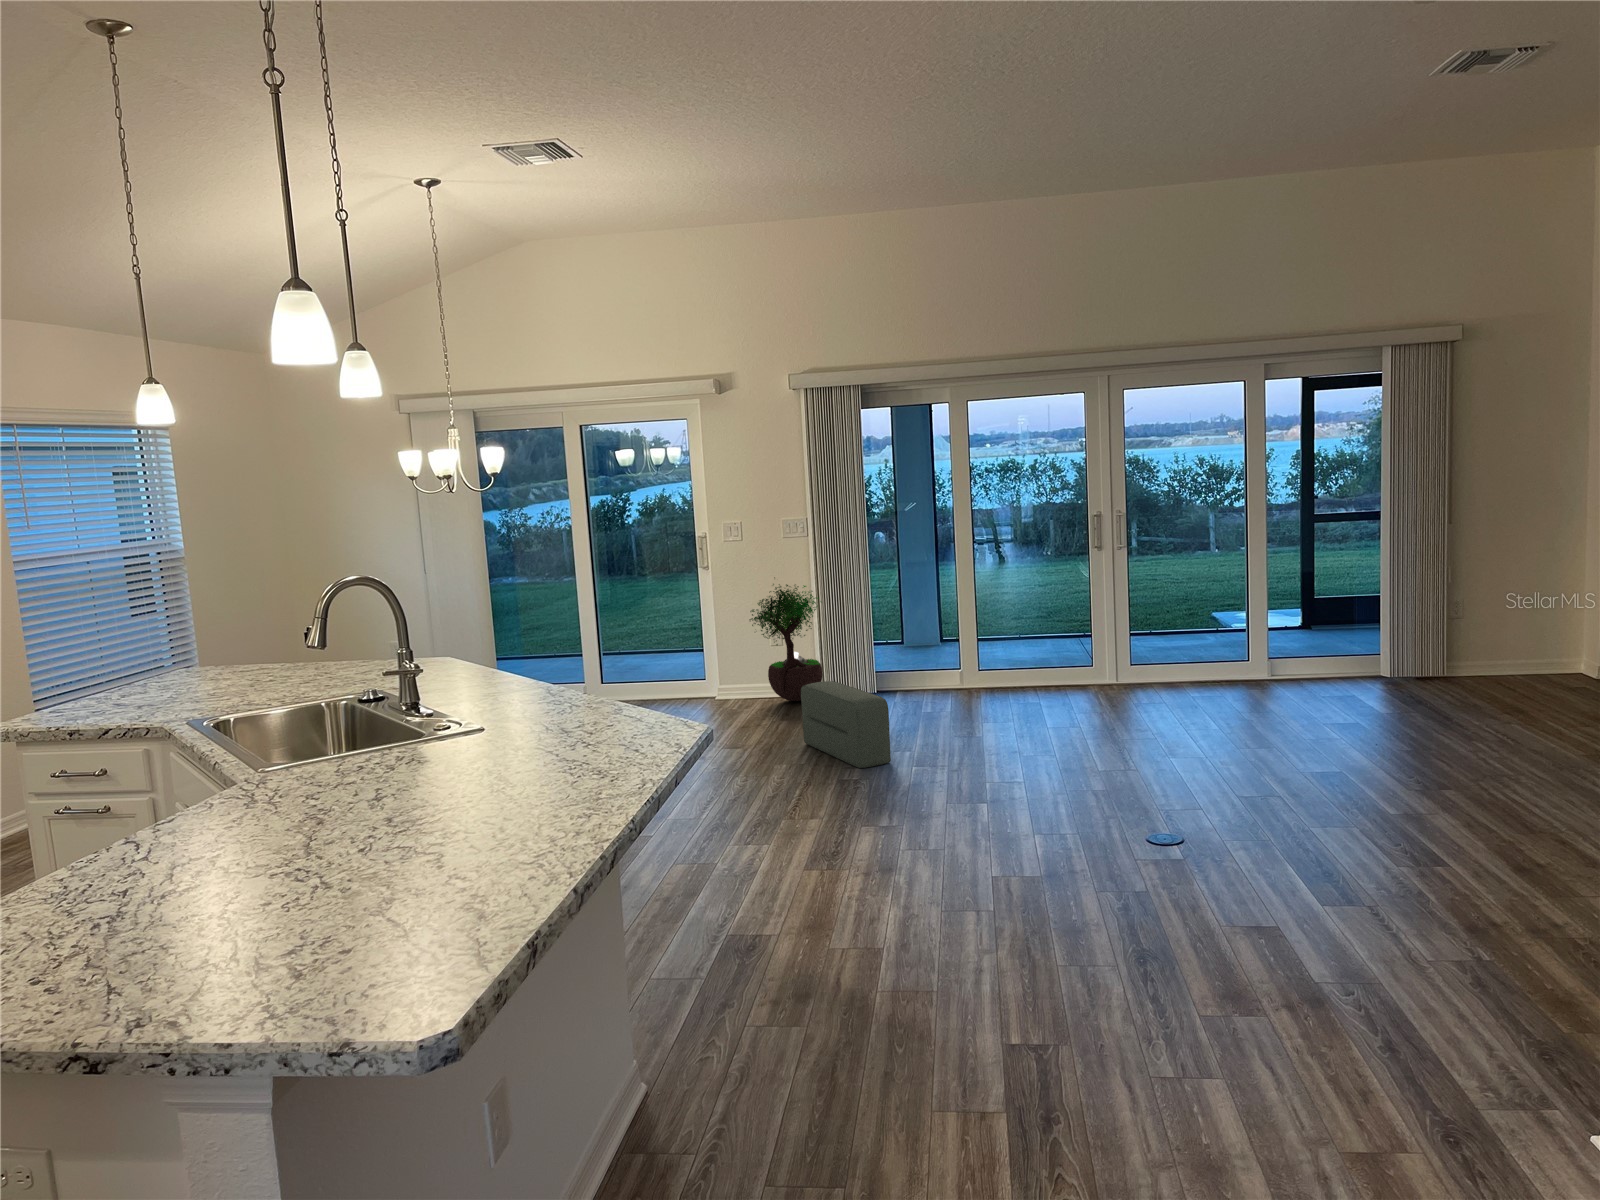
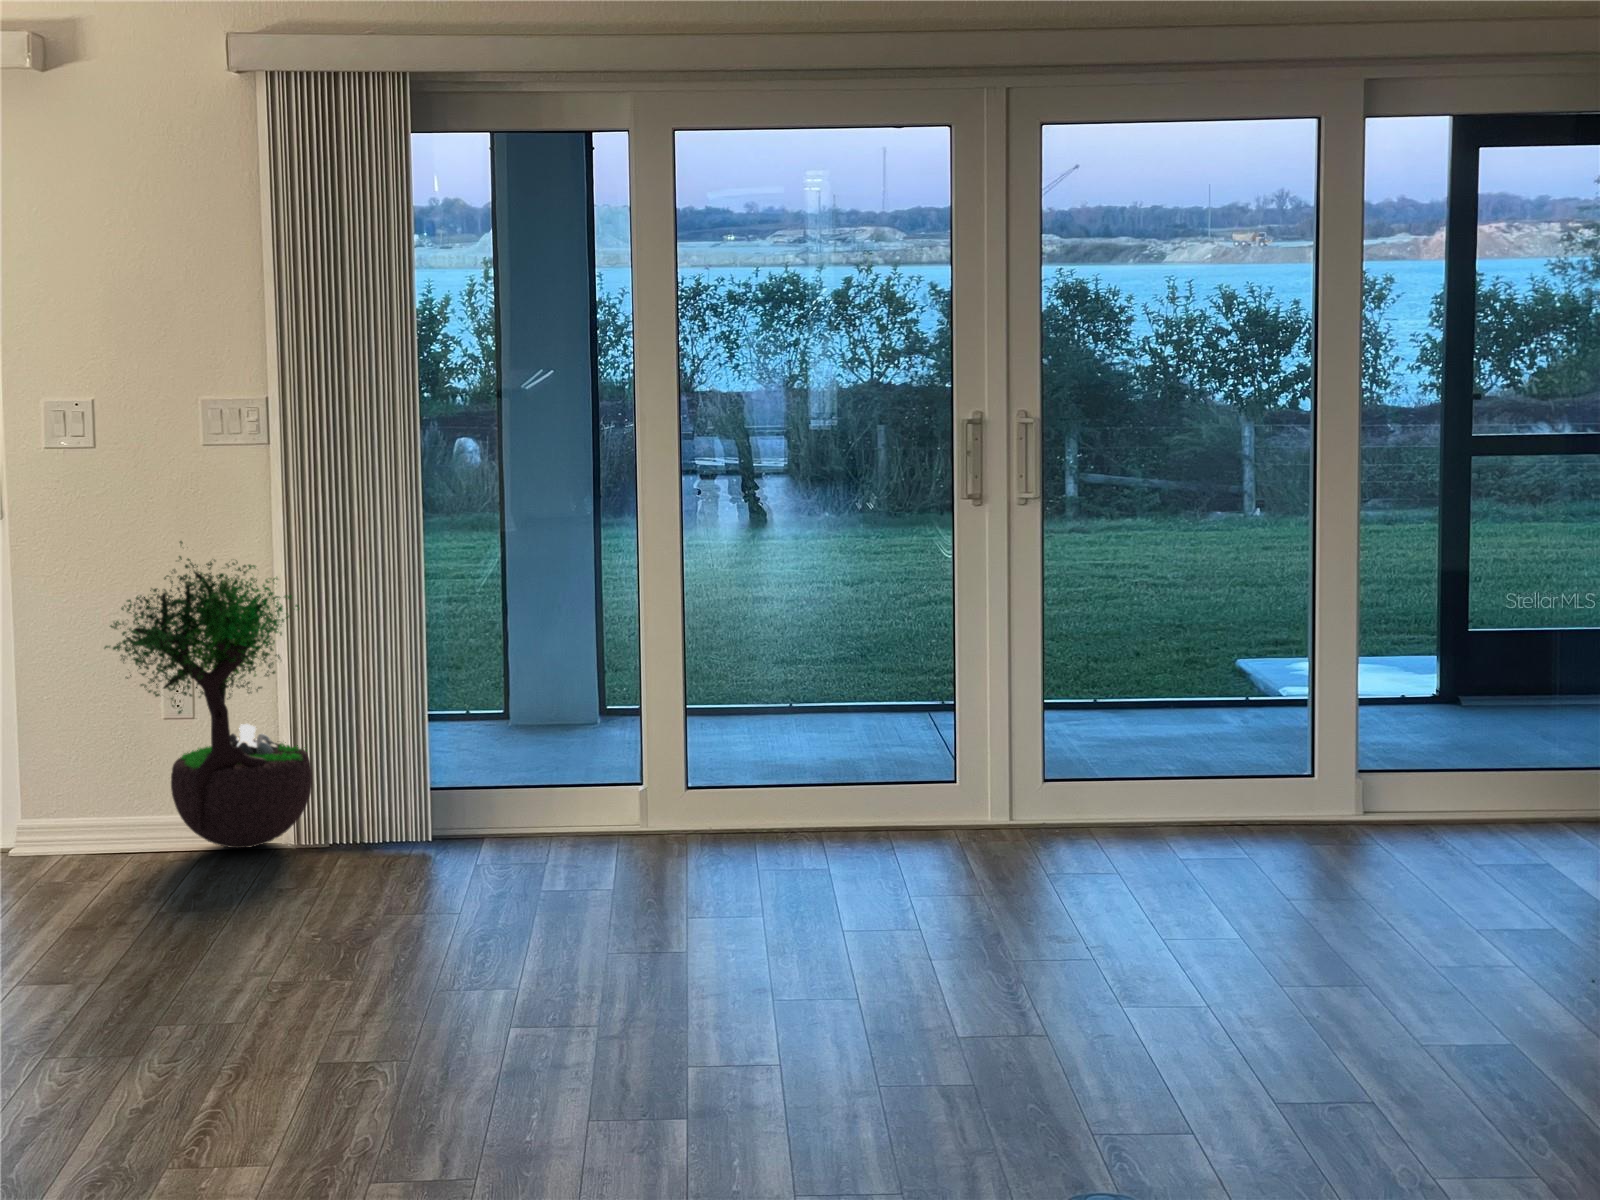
pouf: present [801,681,891,768] -> none [144,843,346,1134]

